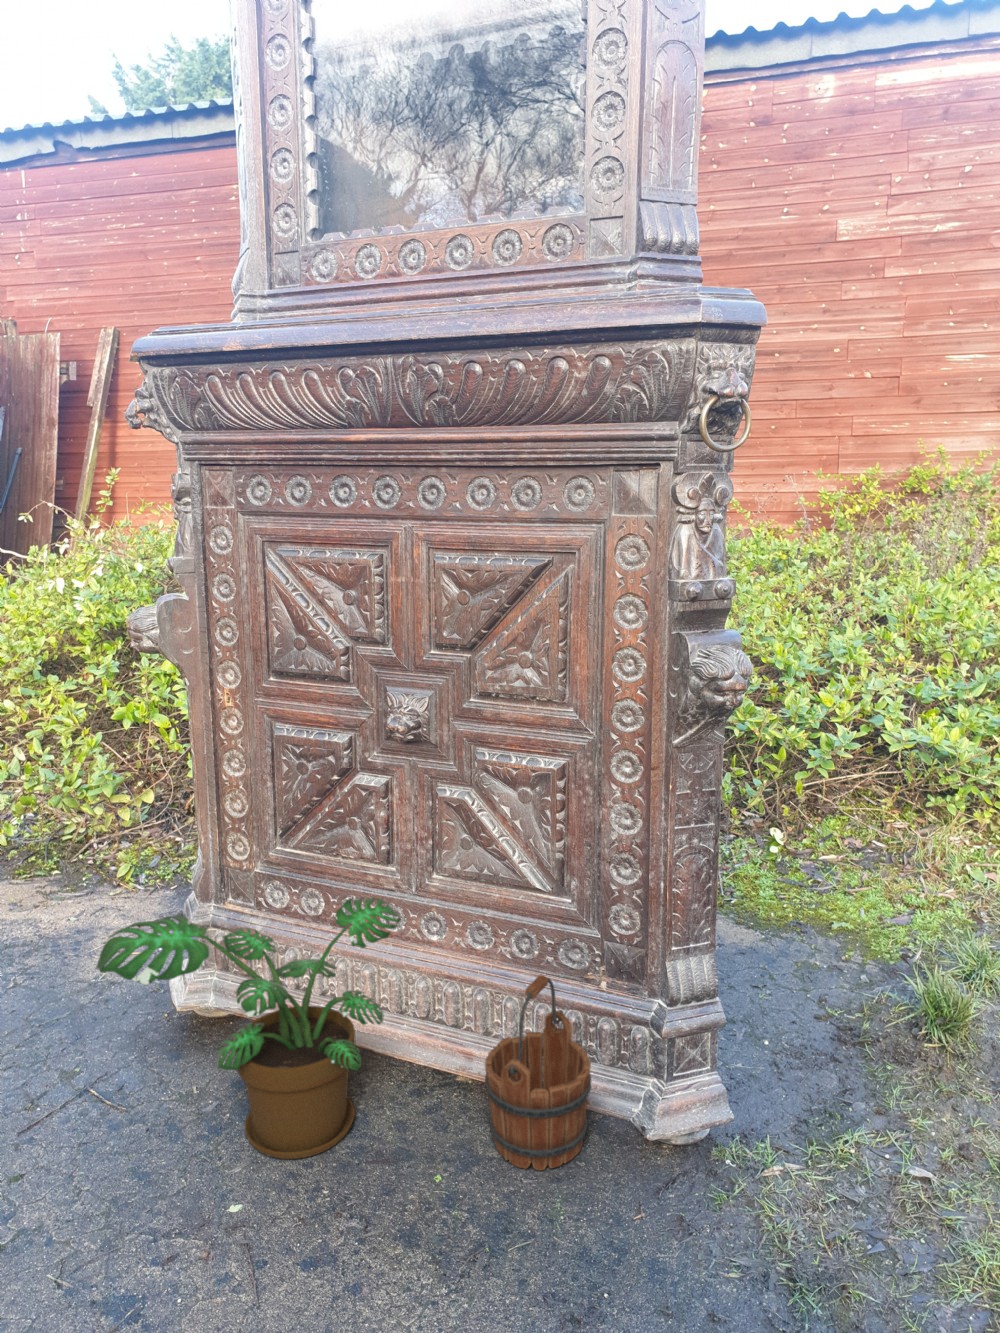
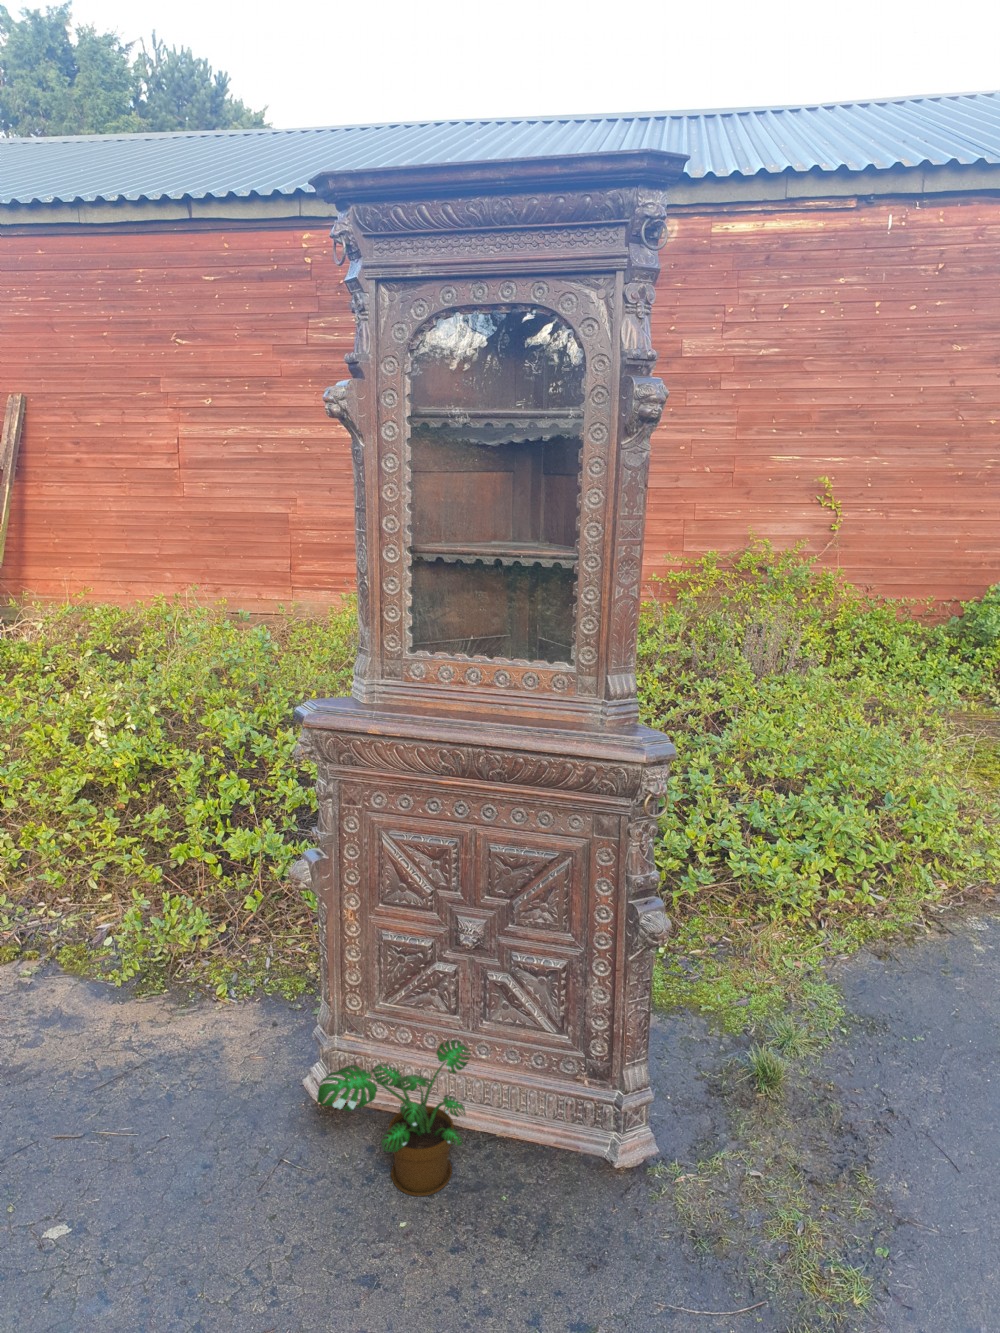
wooden bucket: present [485,975,591,1170] -> none [528,1085,585,1190]

